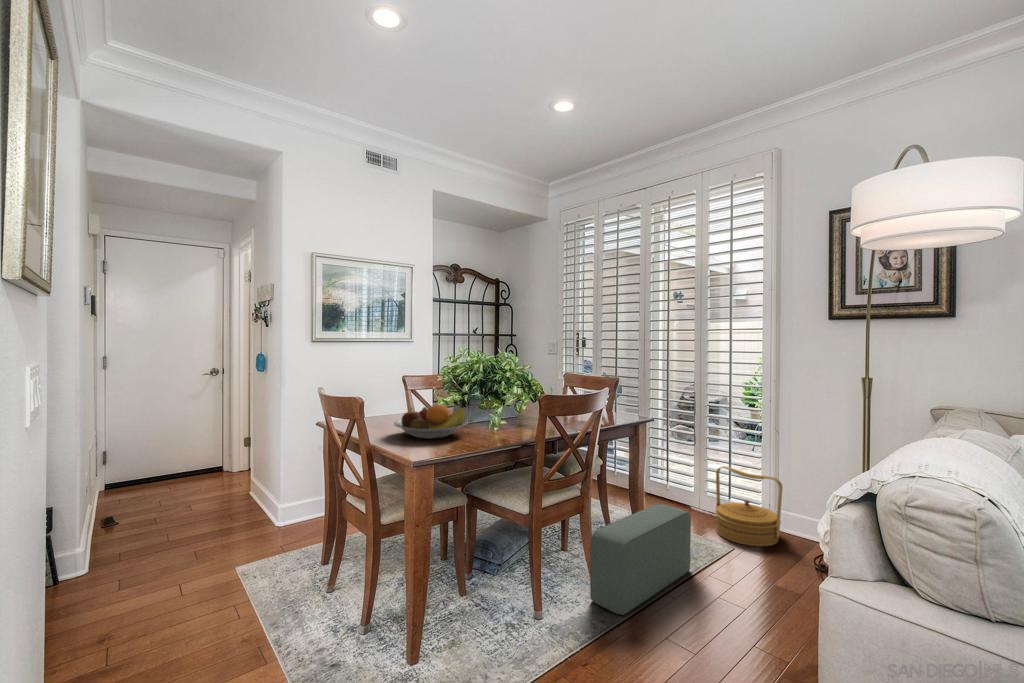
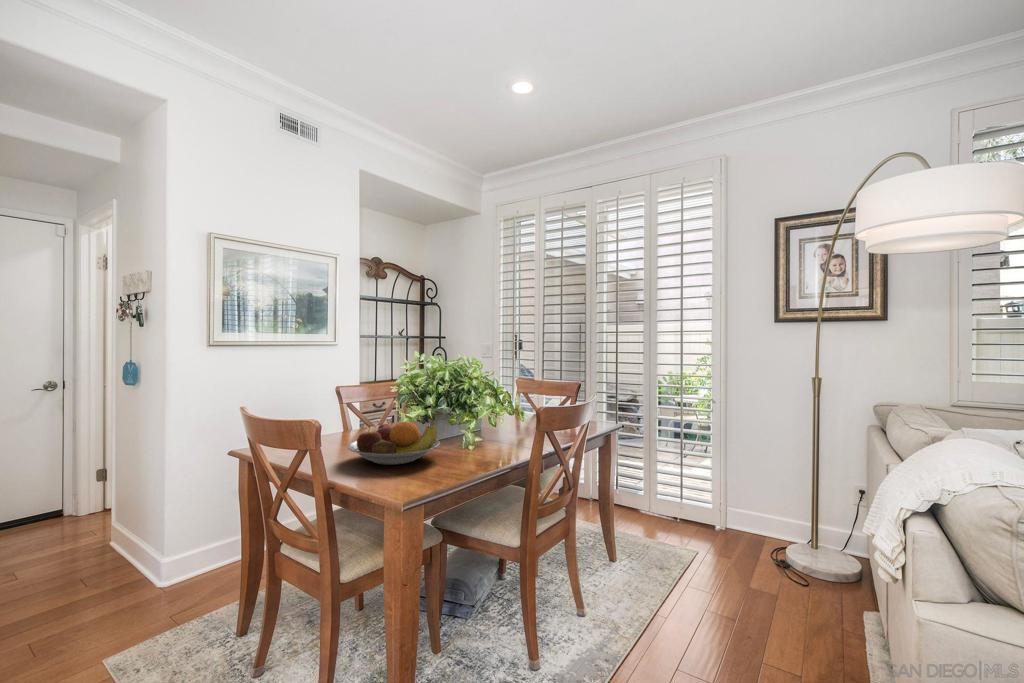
woven basket: present [715,466,783,547] -> none [670,470,738,550]
pouf: present [590,504,691,615] -> none [585,517,670,651]

